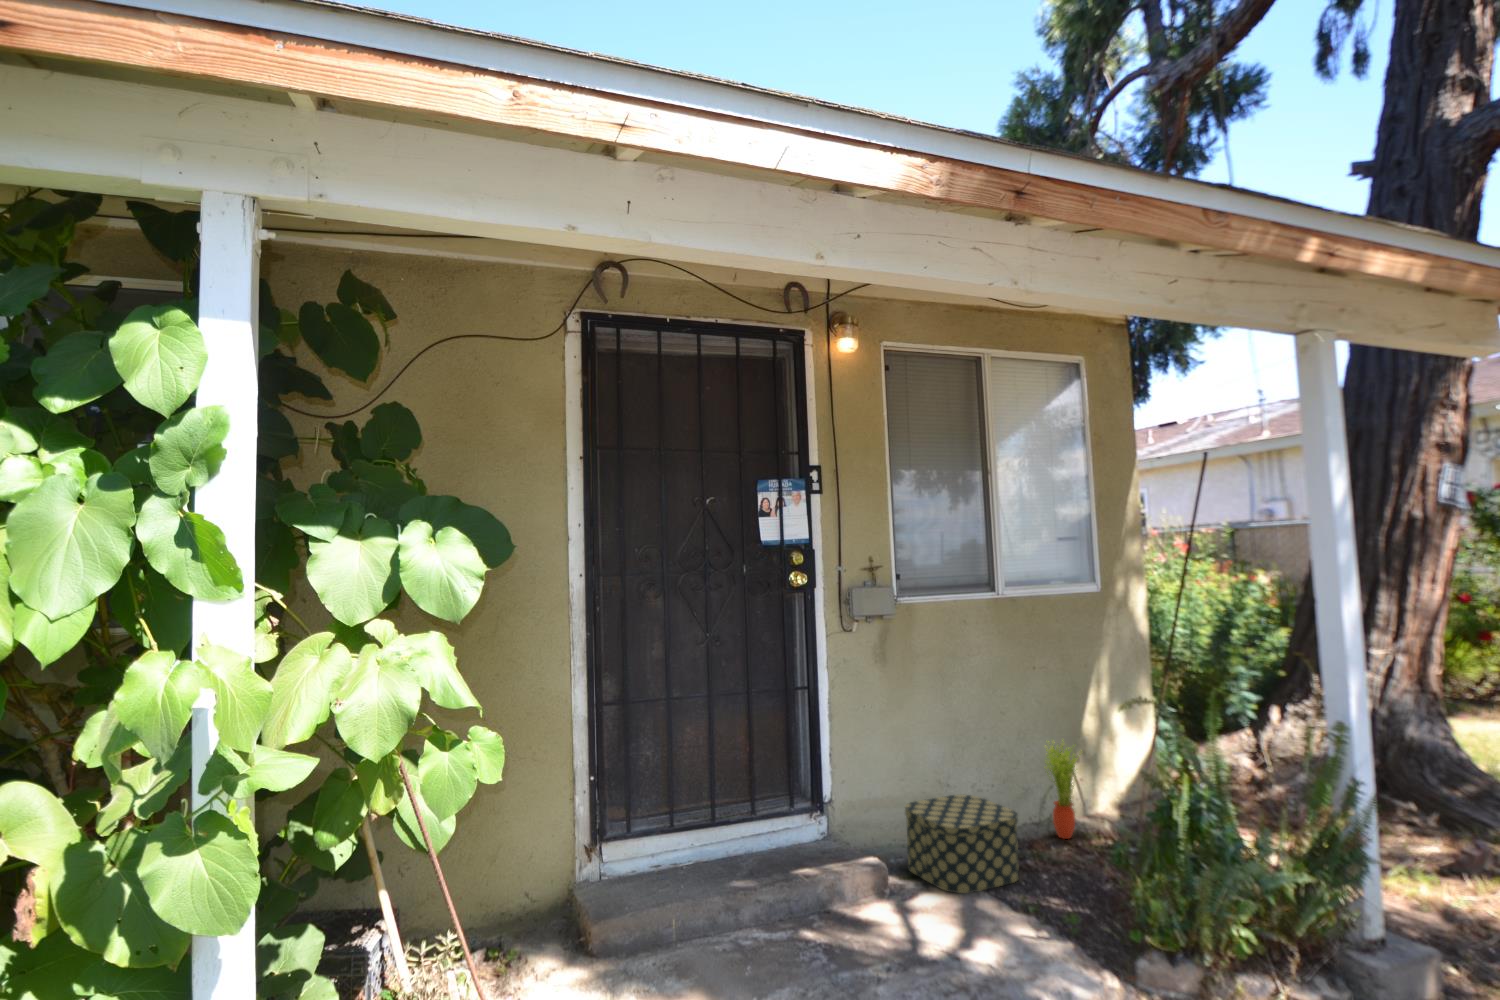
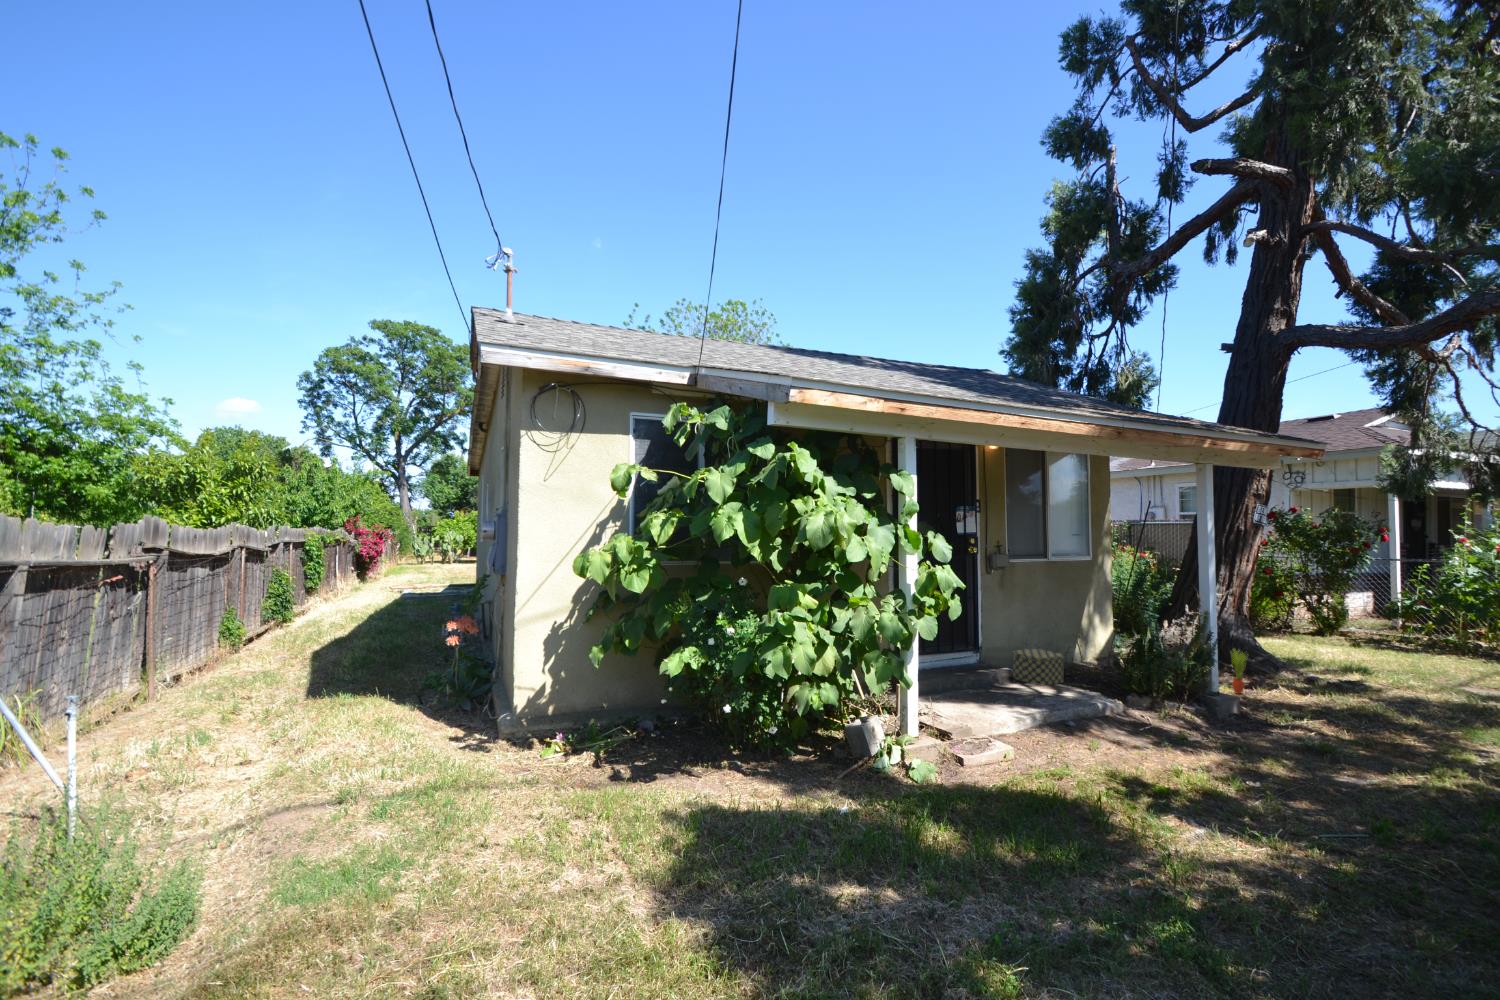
potted plant: present [1044,741,1080,839] -> present [1232,649,1246,694]

